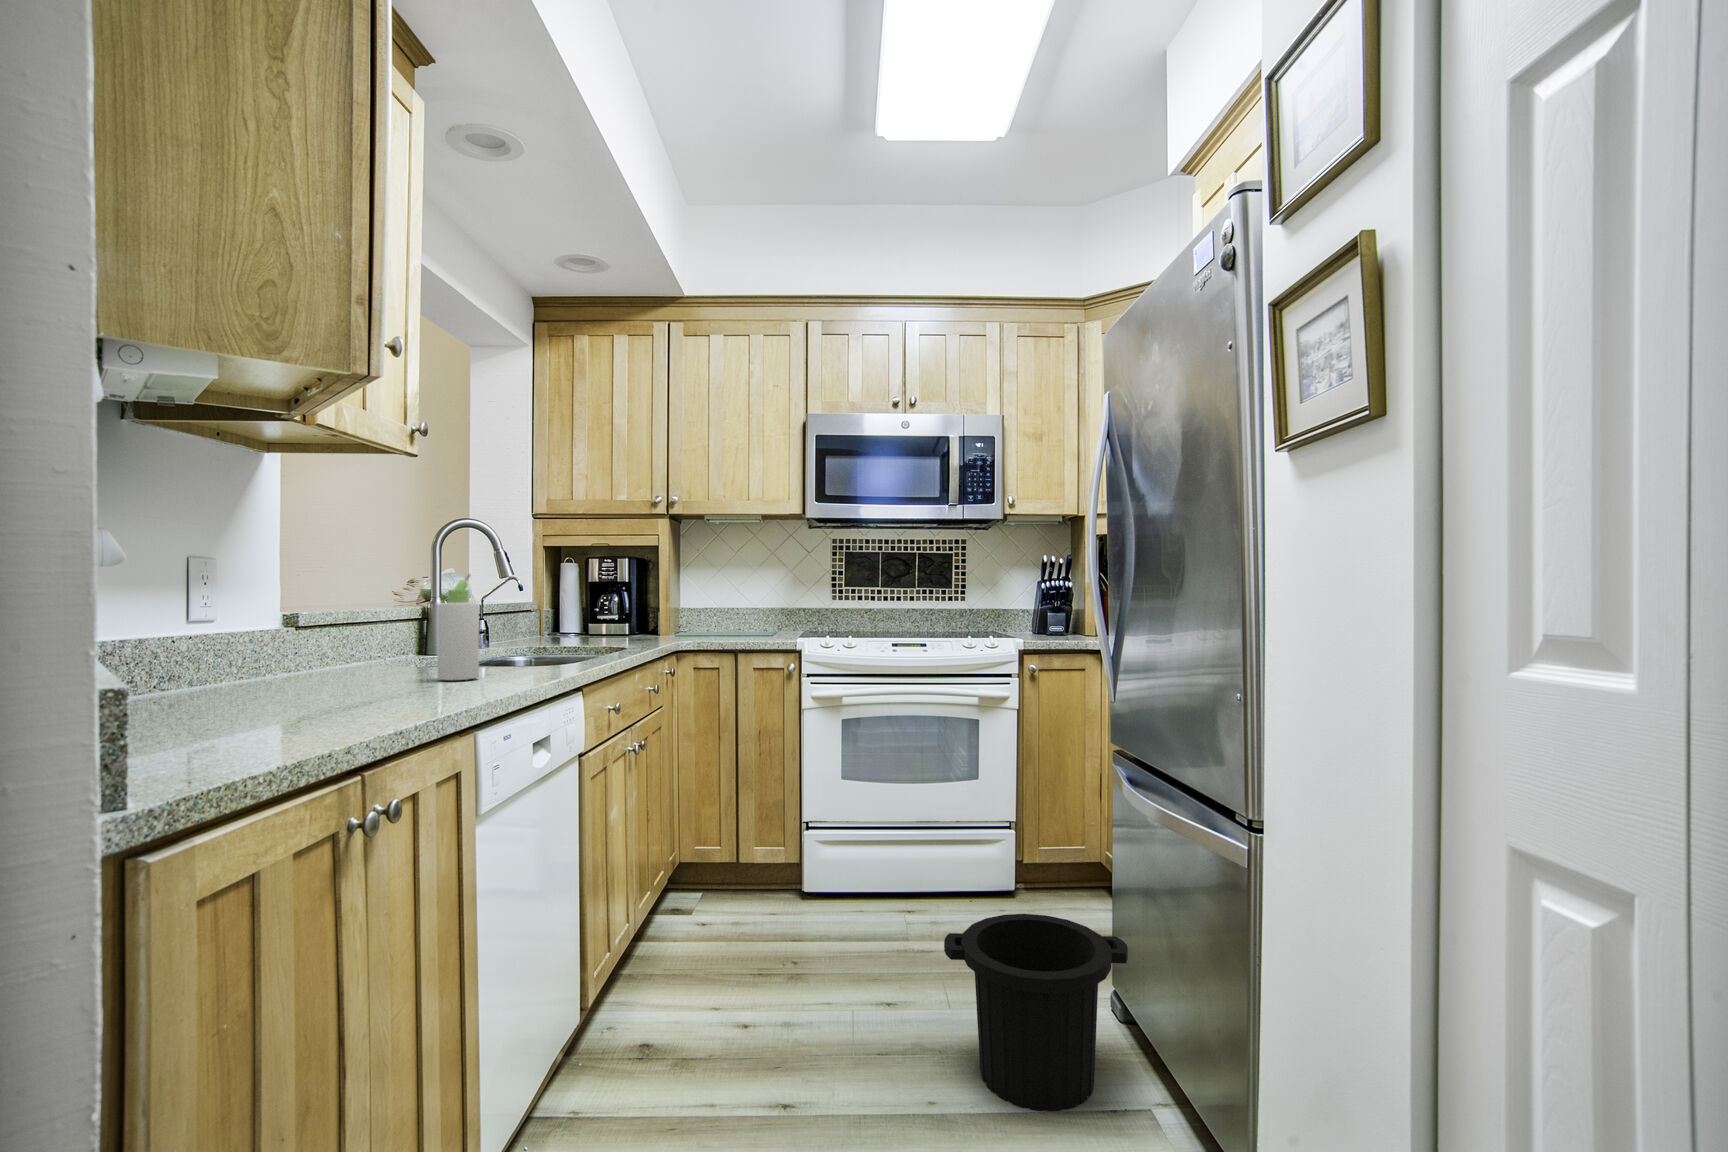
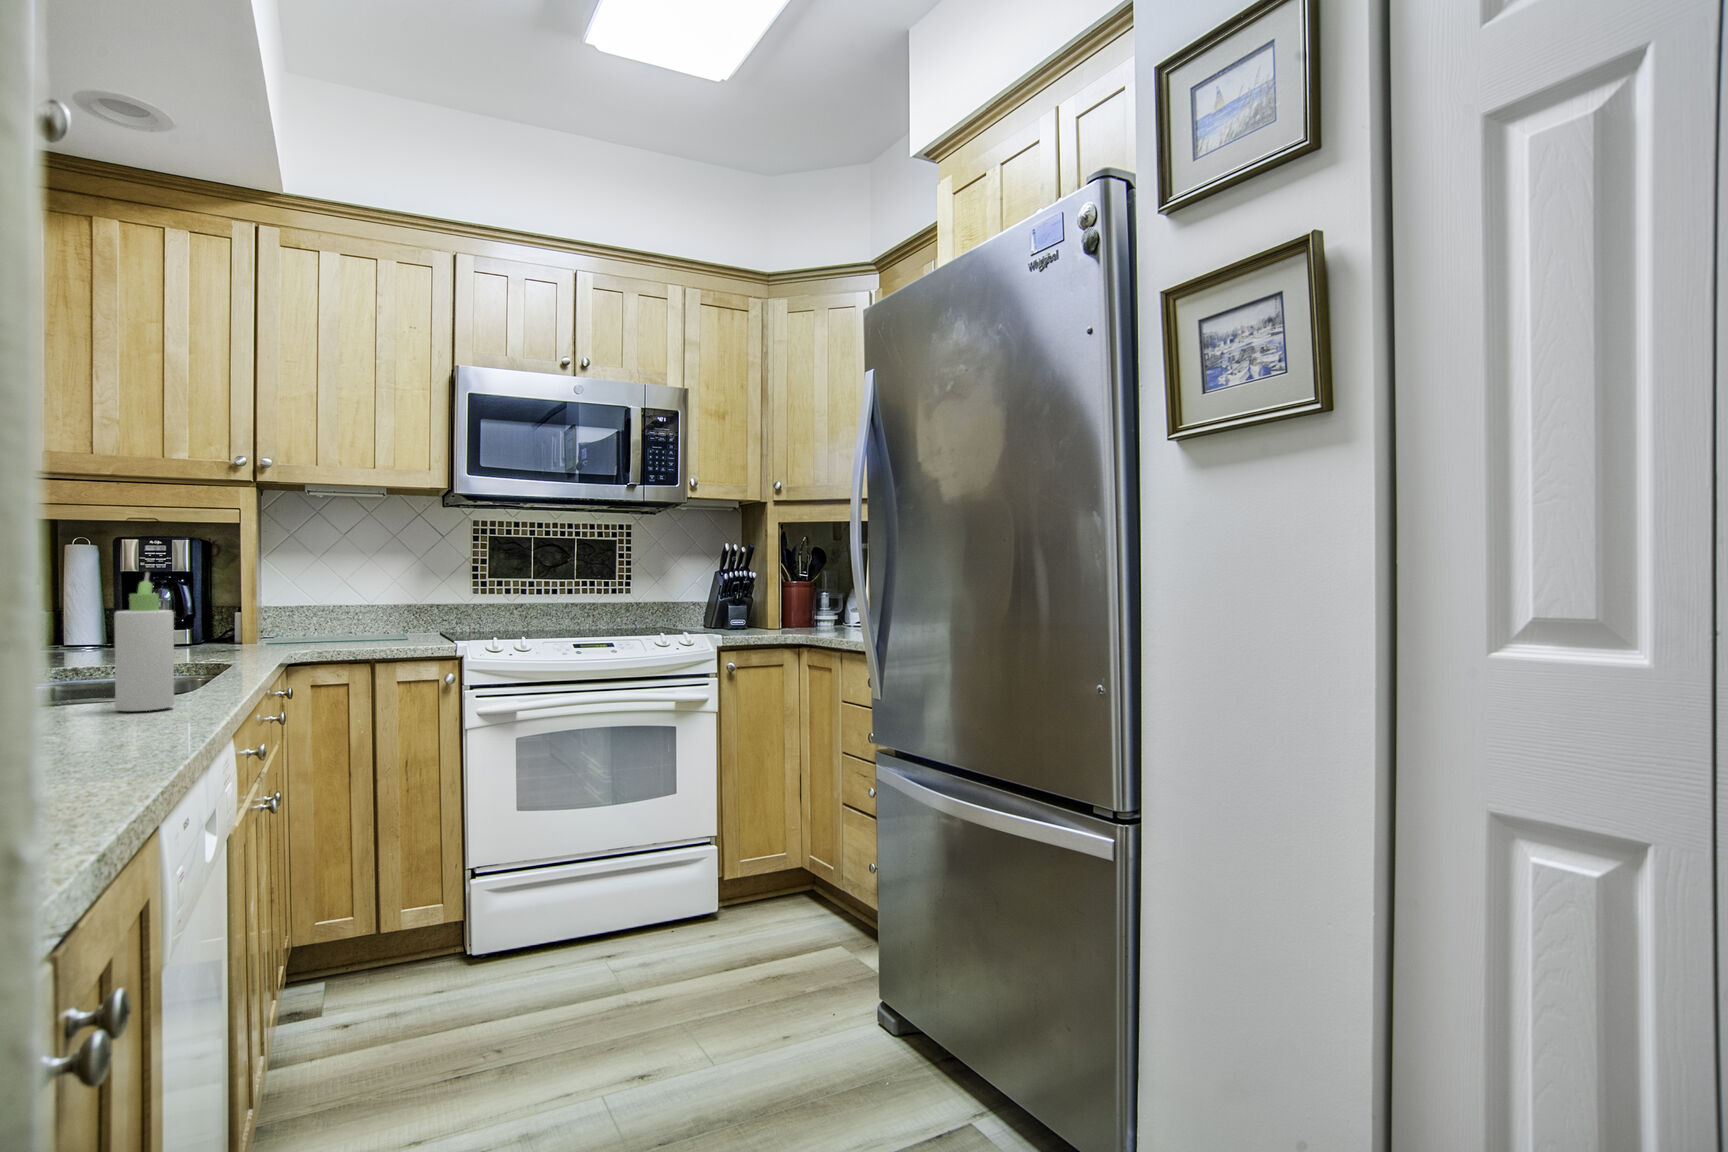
trash can: present [944,914,1128,1111] -> none [717,905,884,1080]

